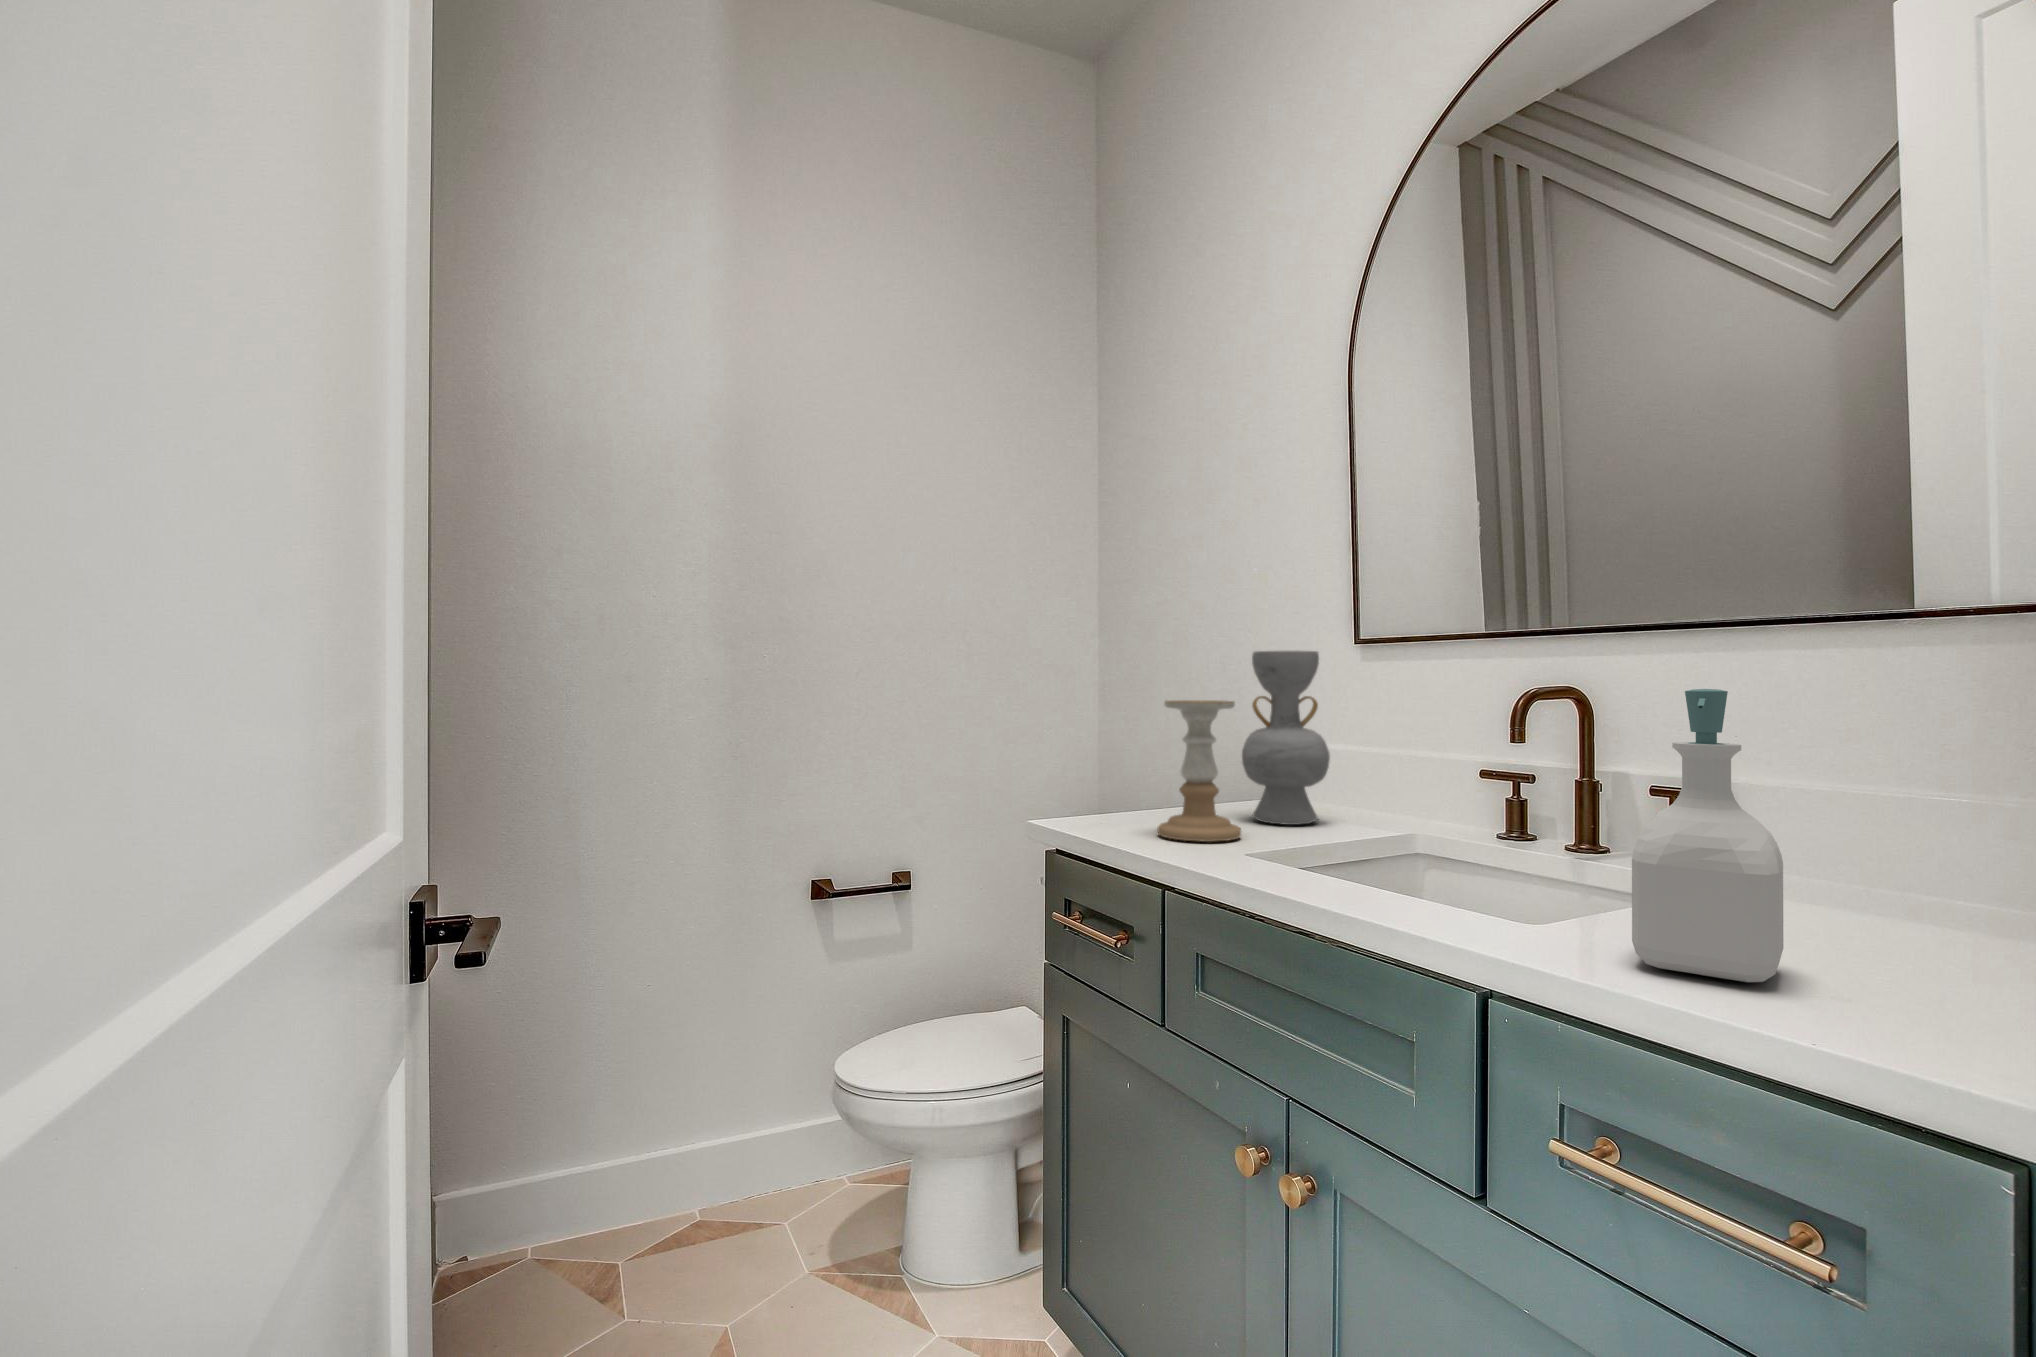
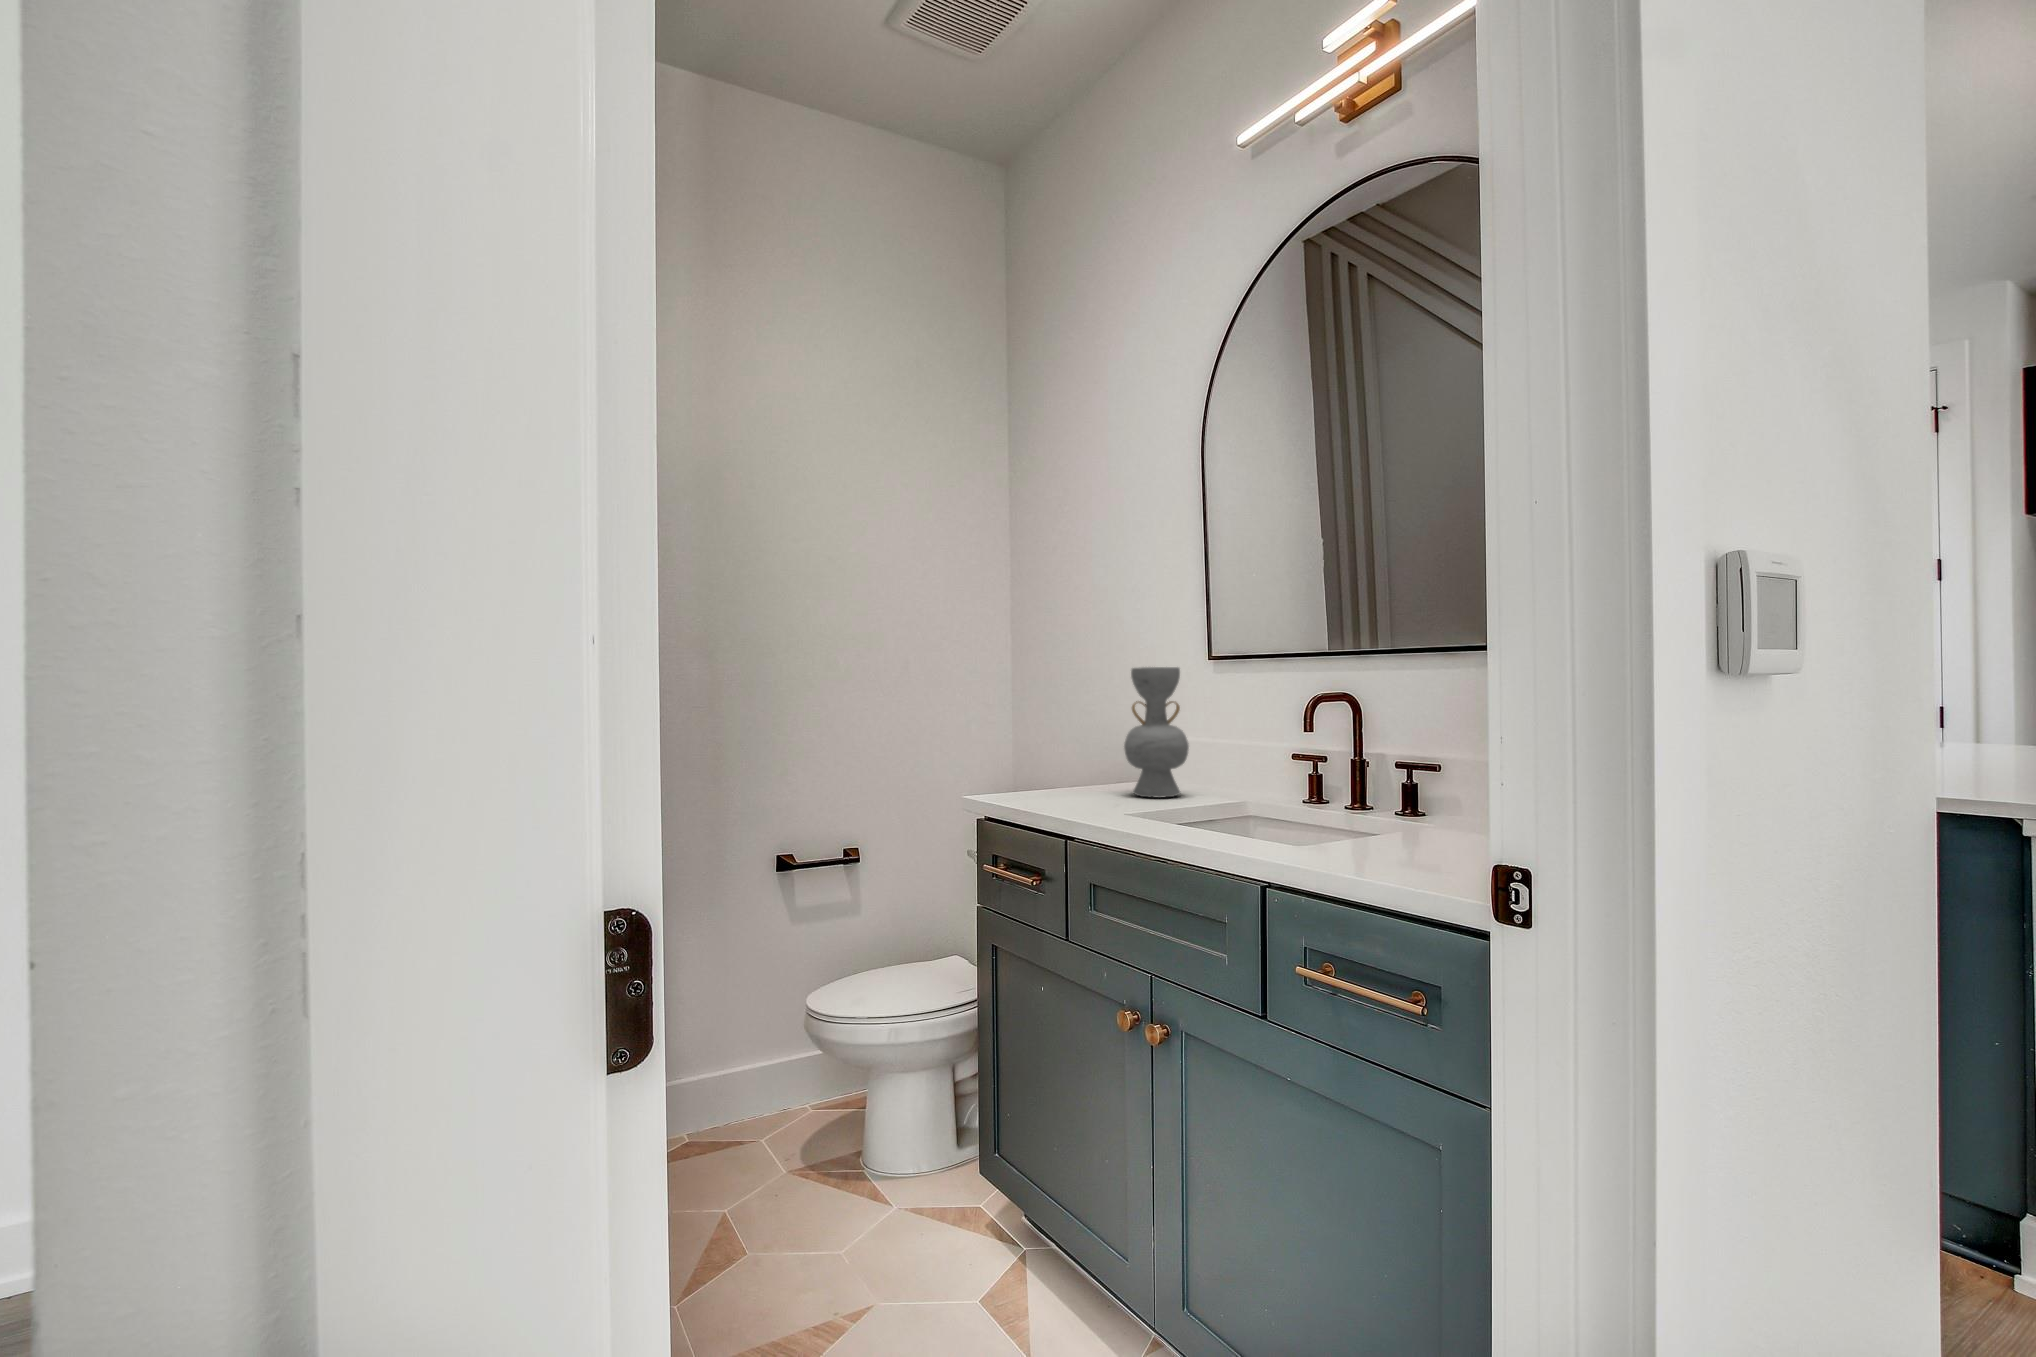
soap bottle: present [1632,689,1784,982] -> none [1349,696,1434,869]
candle holder: present [1157,700,1241,842] -> none [1062,705,1123,809]

